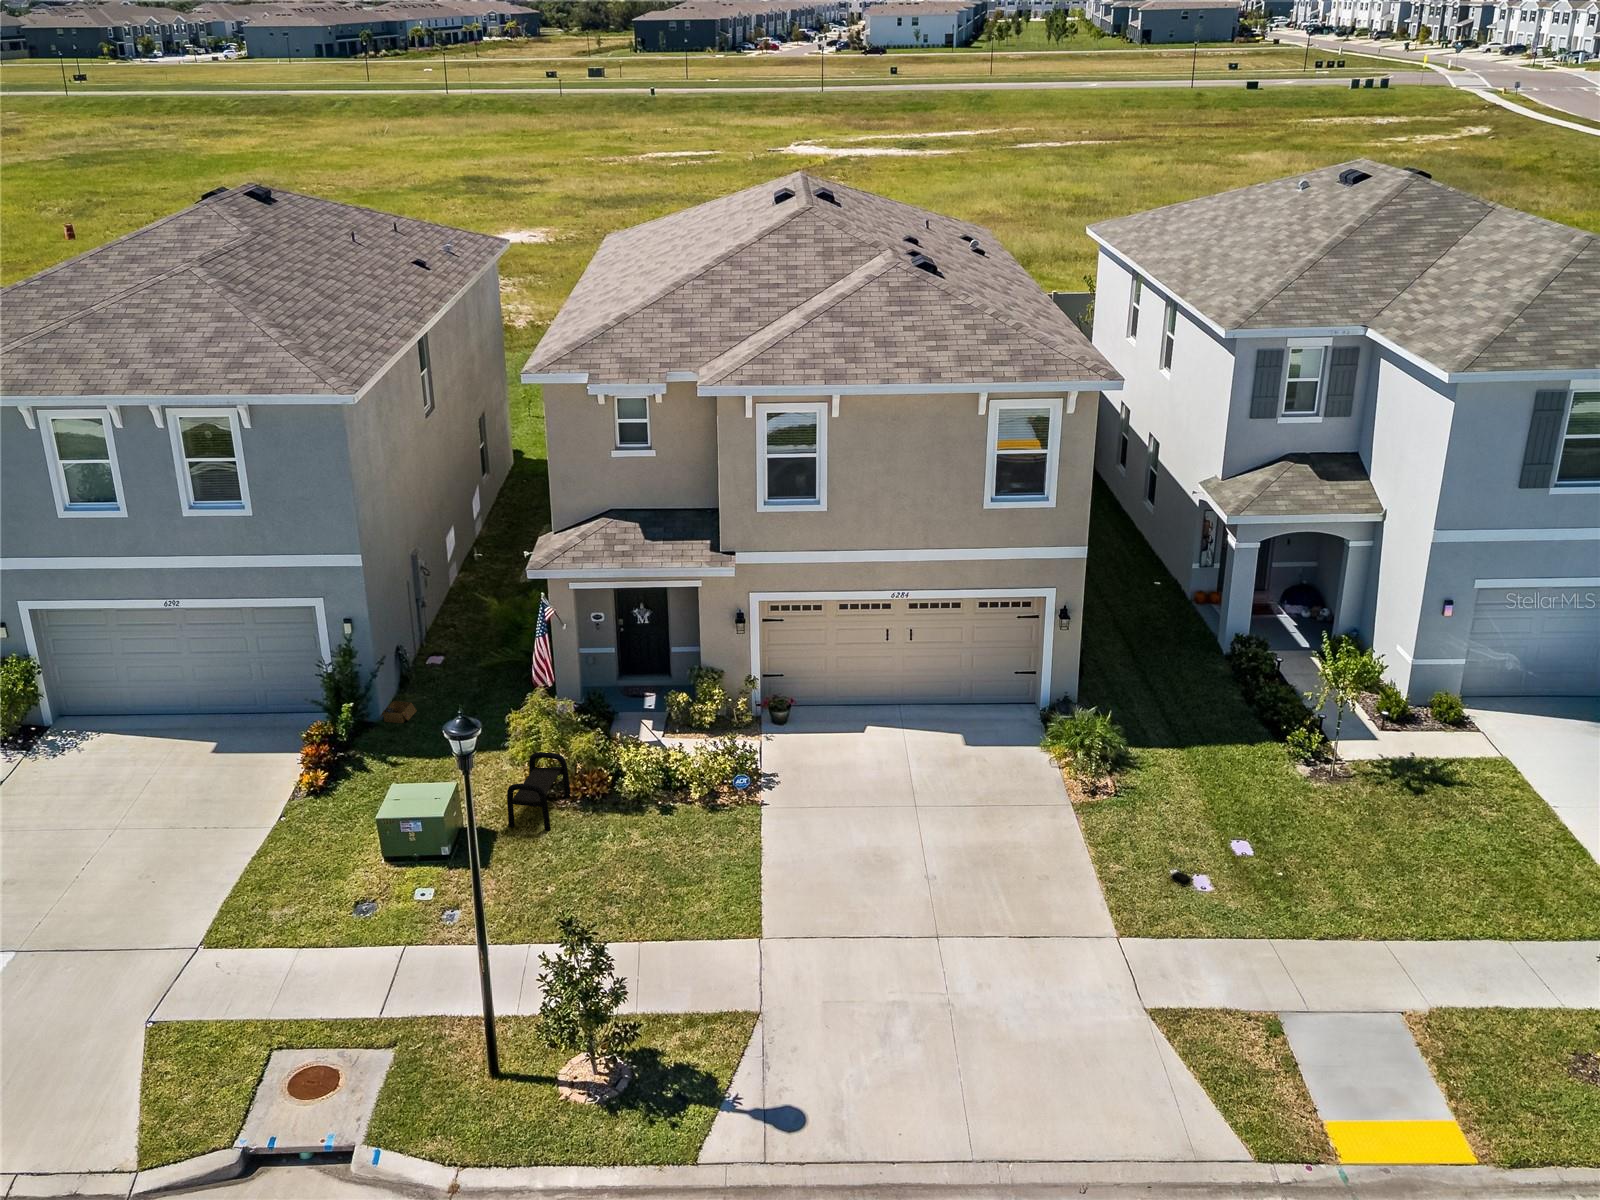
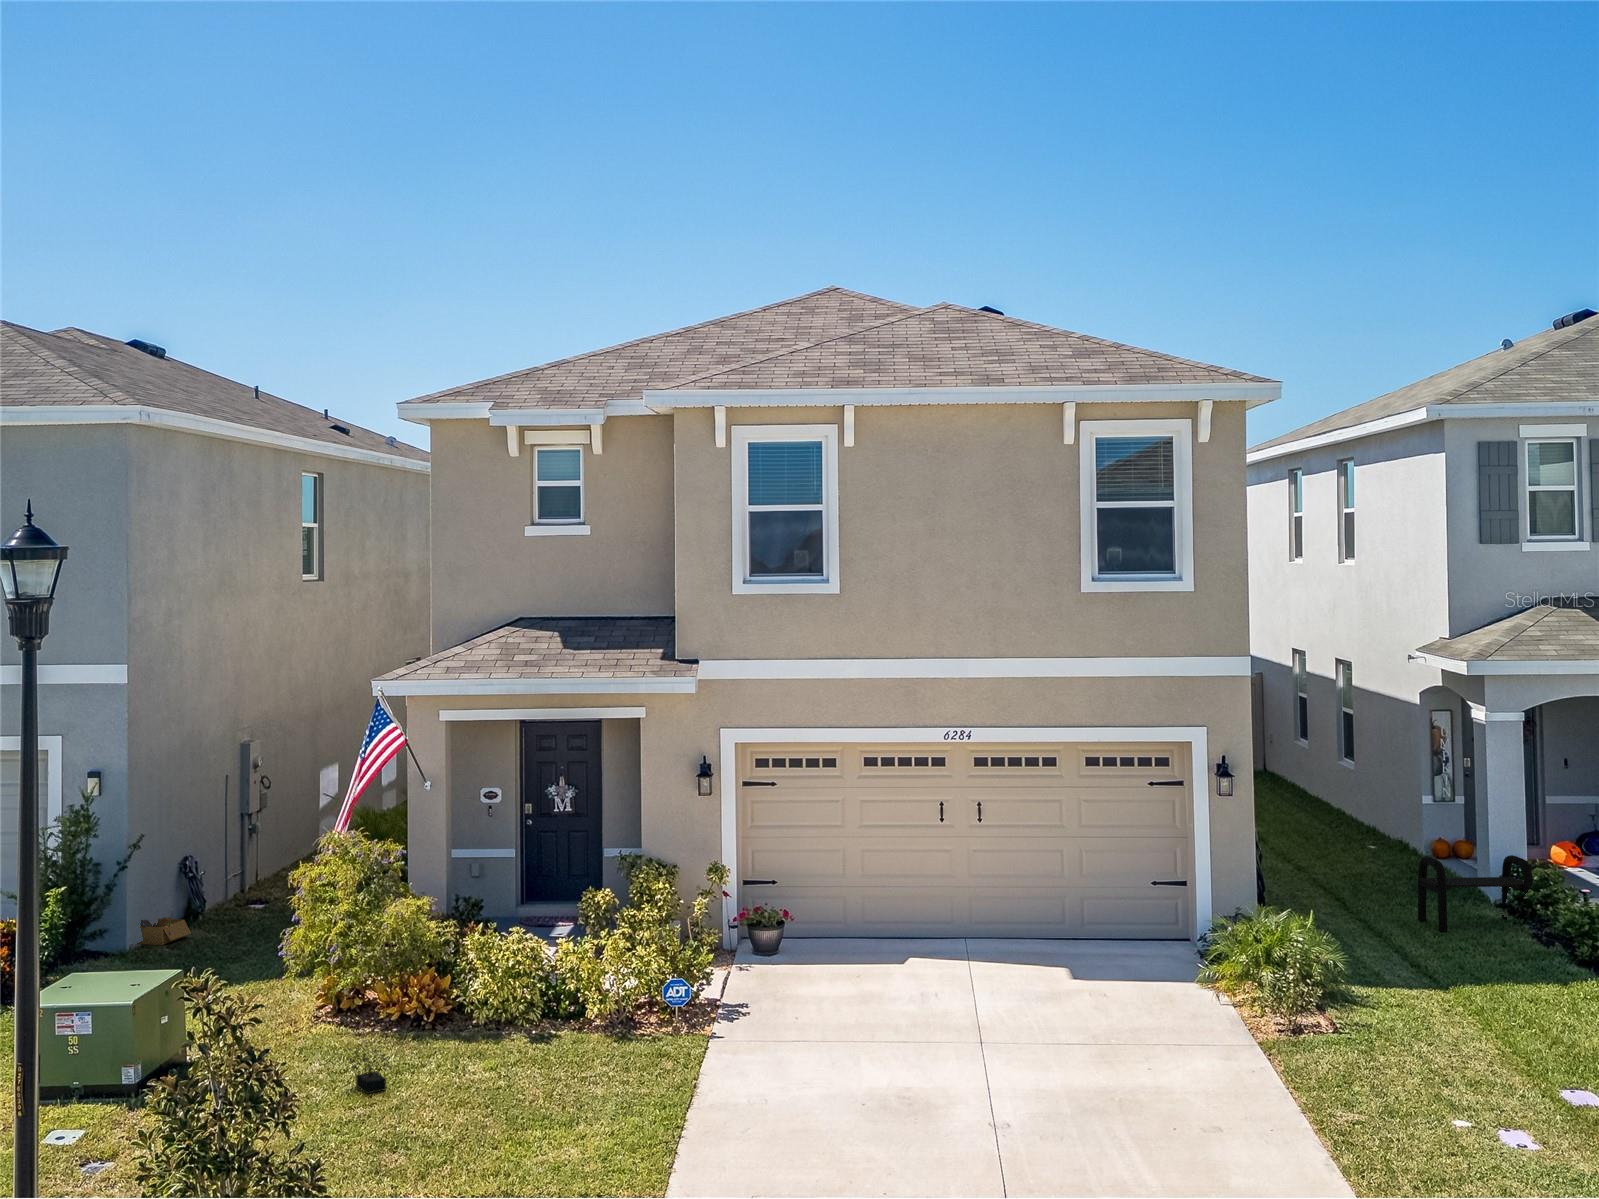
bench: present [507,752,571,830] -> present [1418,855,1533,932]
decorative plant: present [1169,856,1193,887] -> present [348,1040,390,1094]

